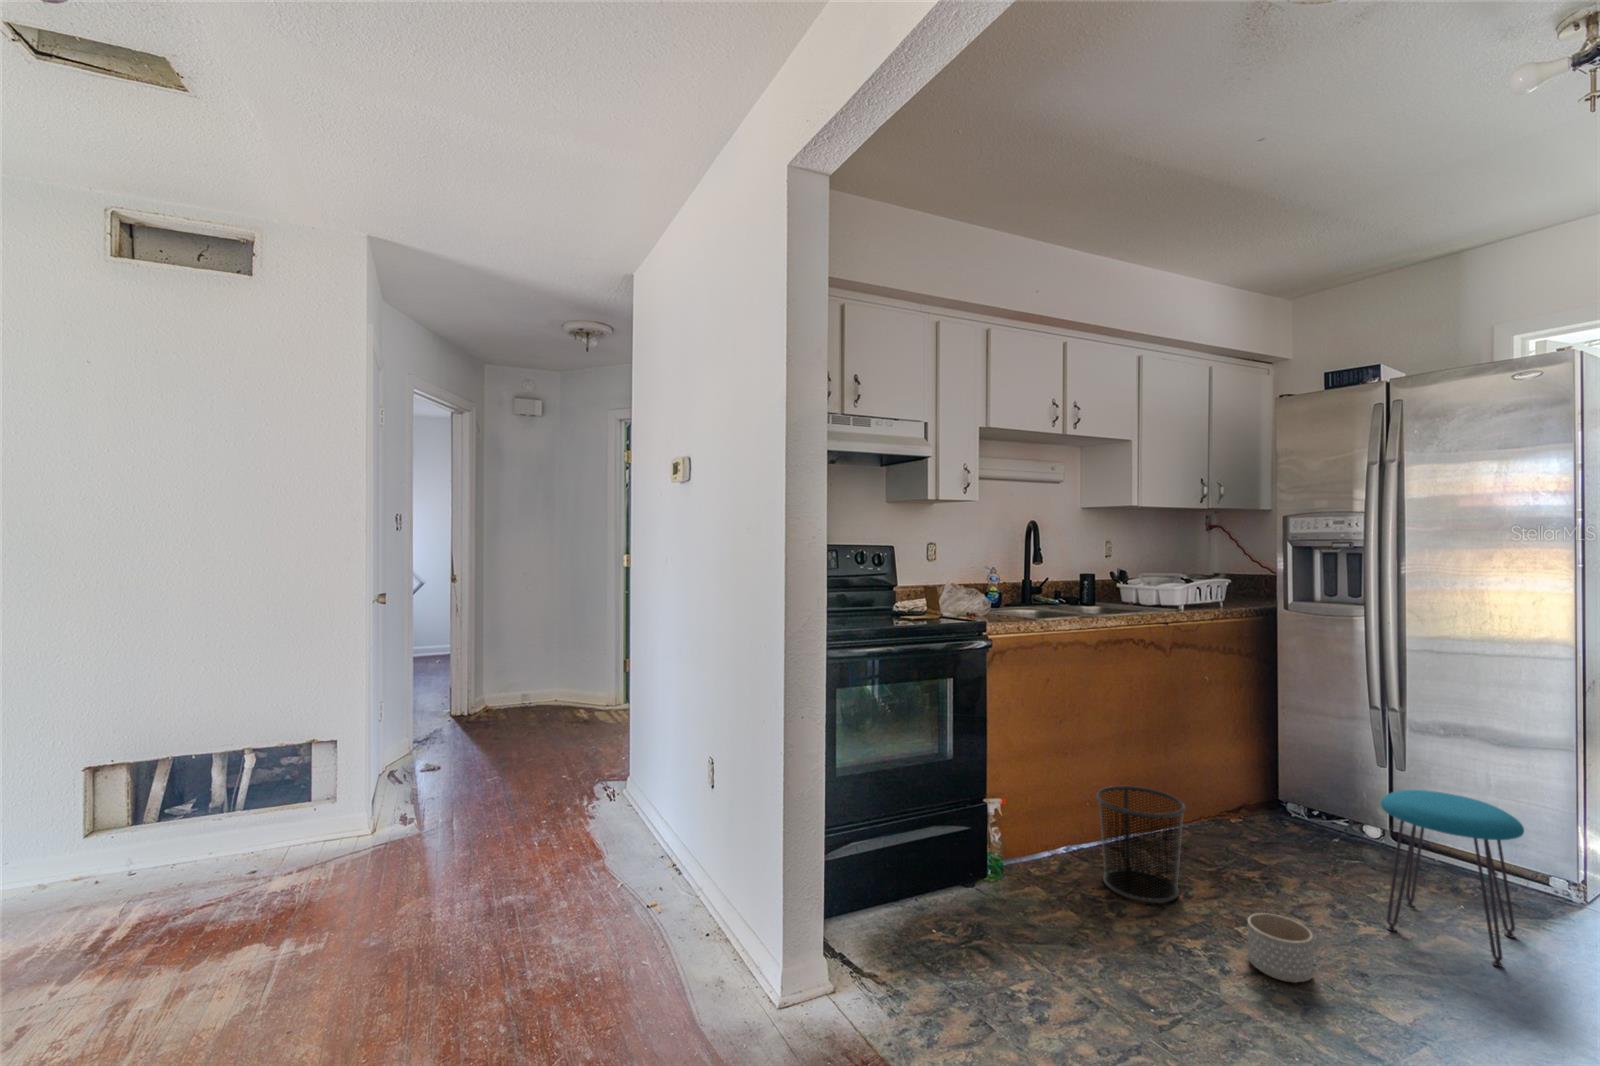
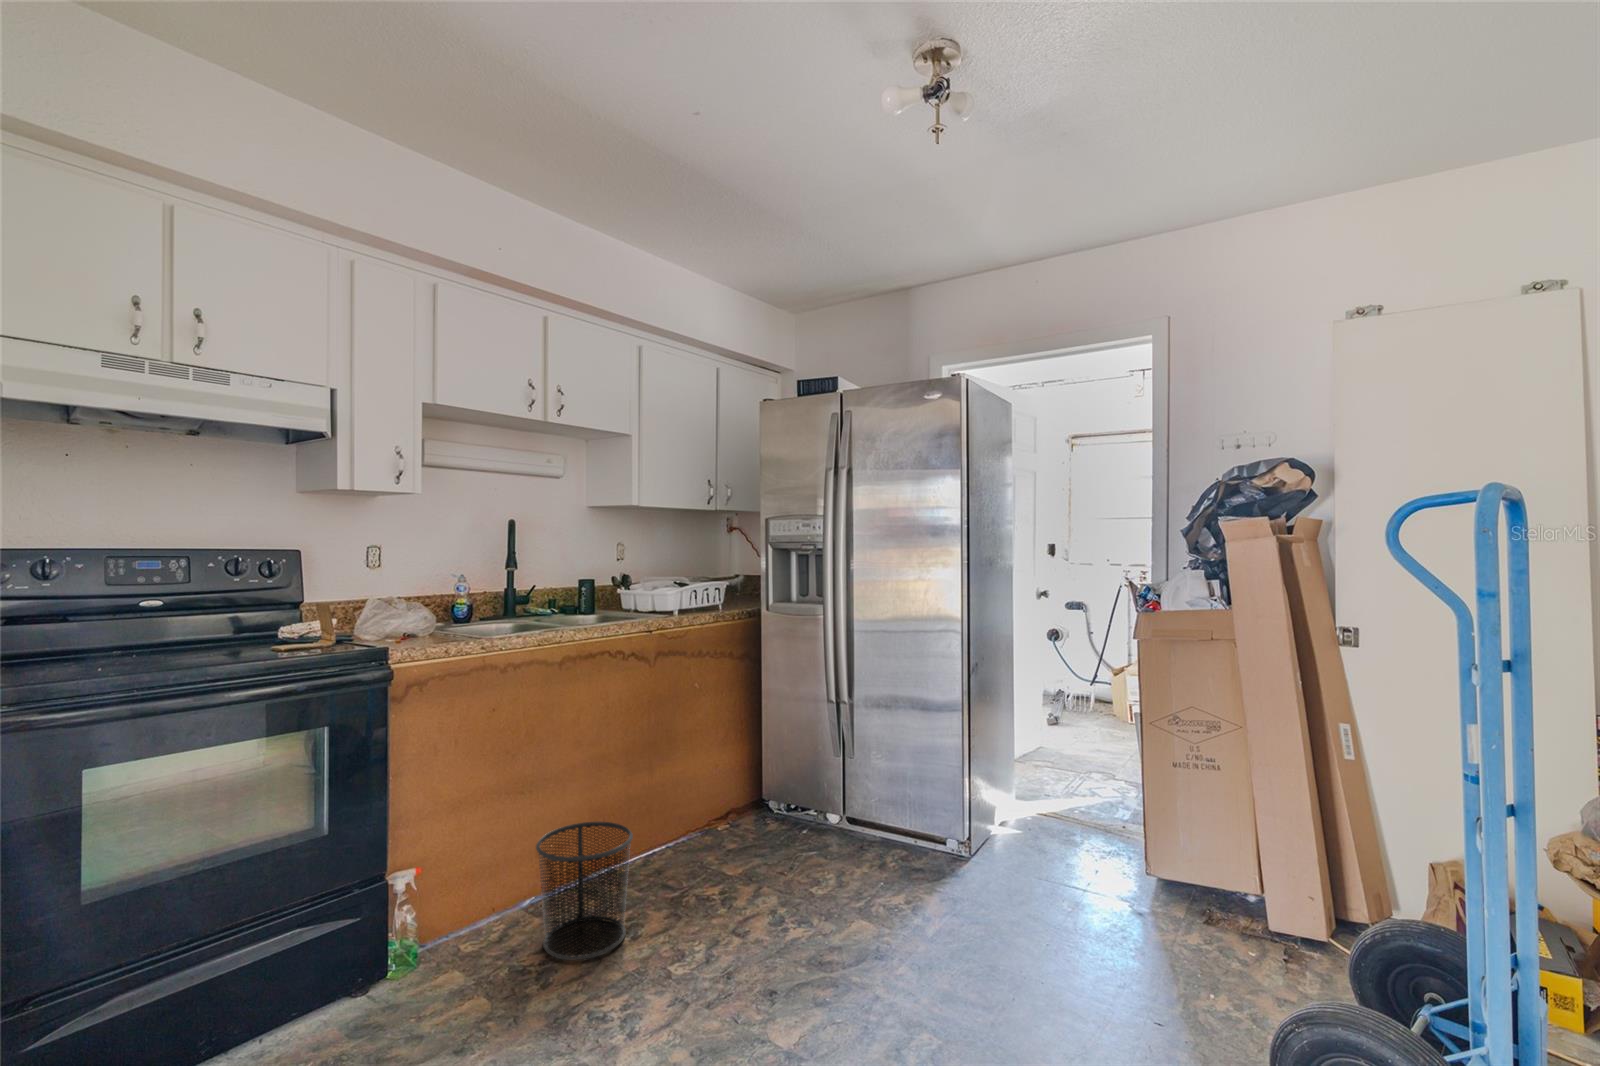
stool: present [1381,790,1524,967] -> none [812,780,913,942]
planter: present [1247,913,1313,983] -> none [663,947,723,1025]

